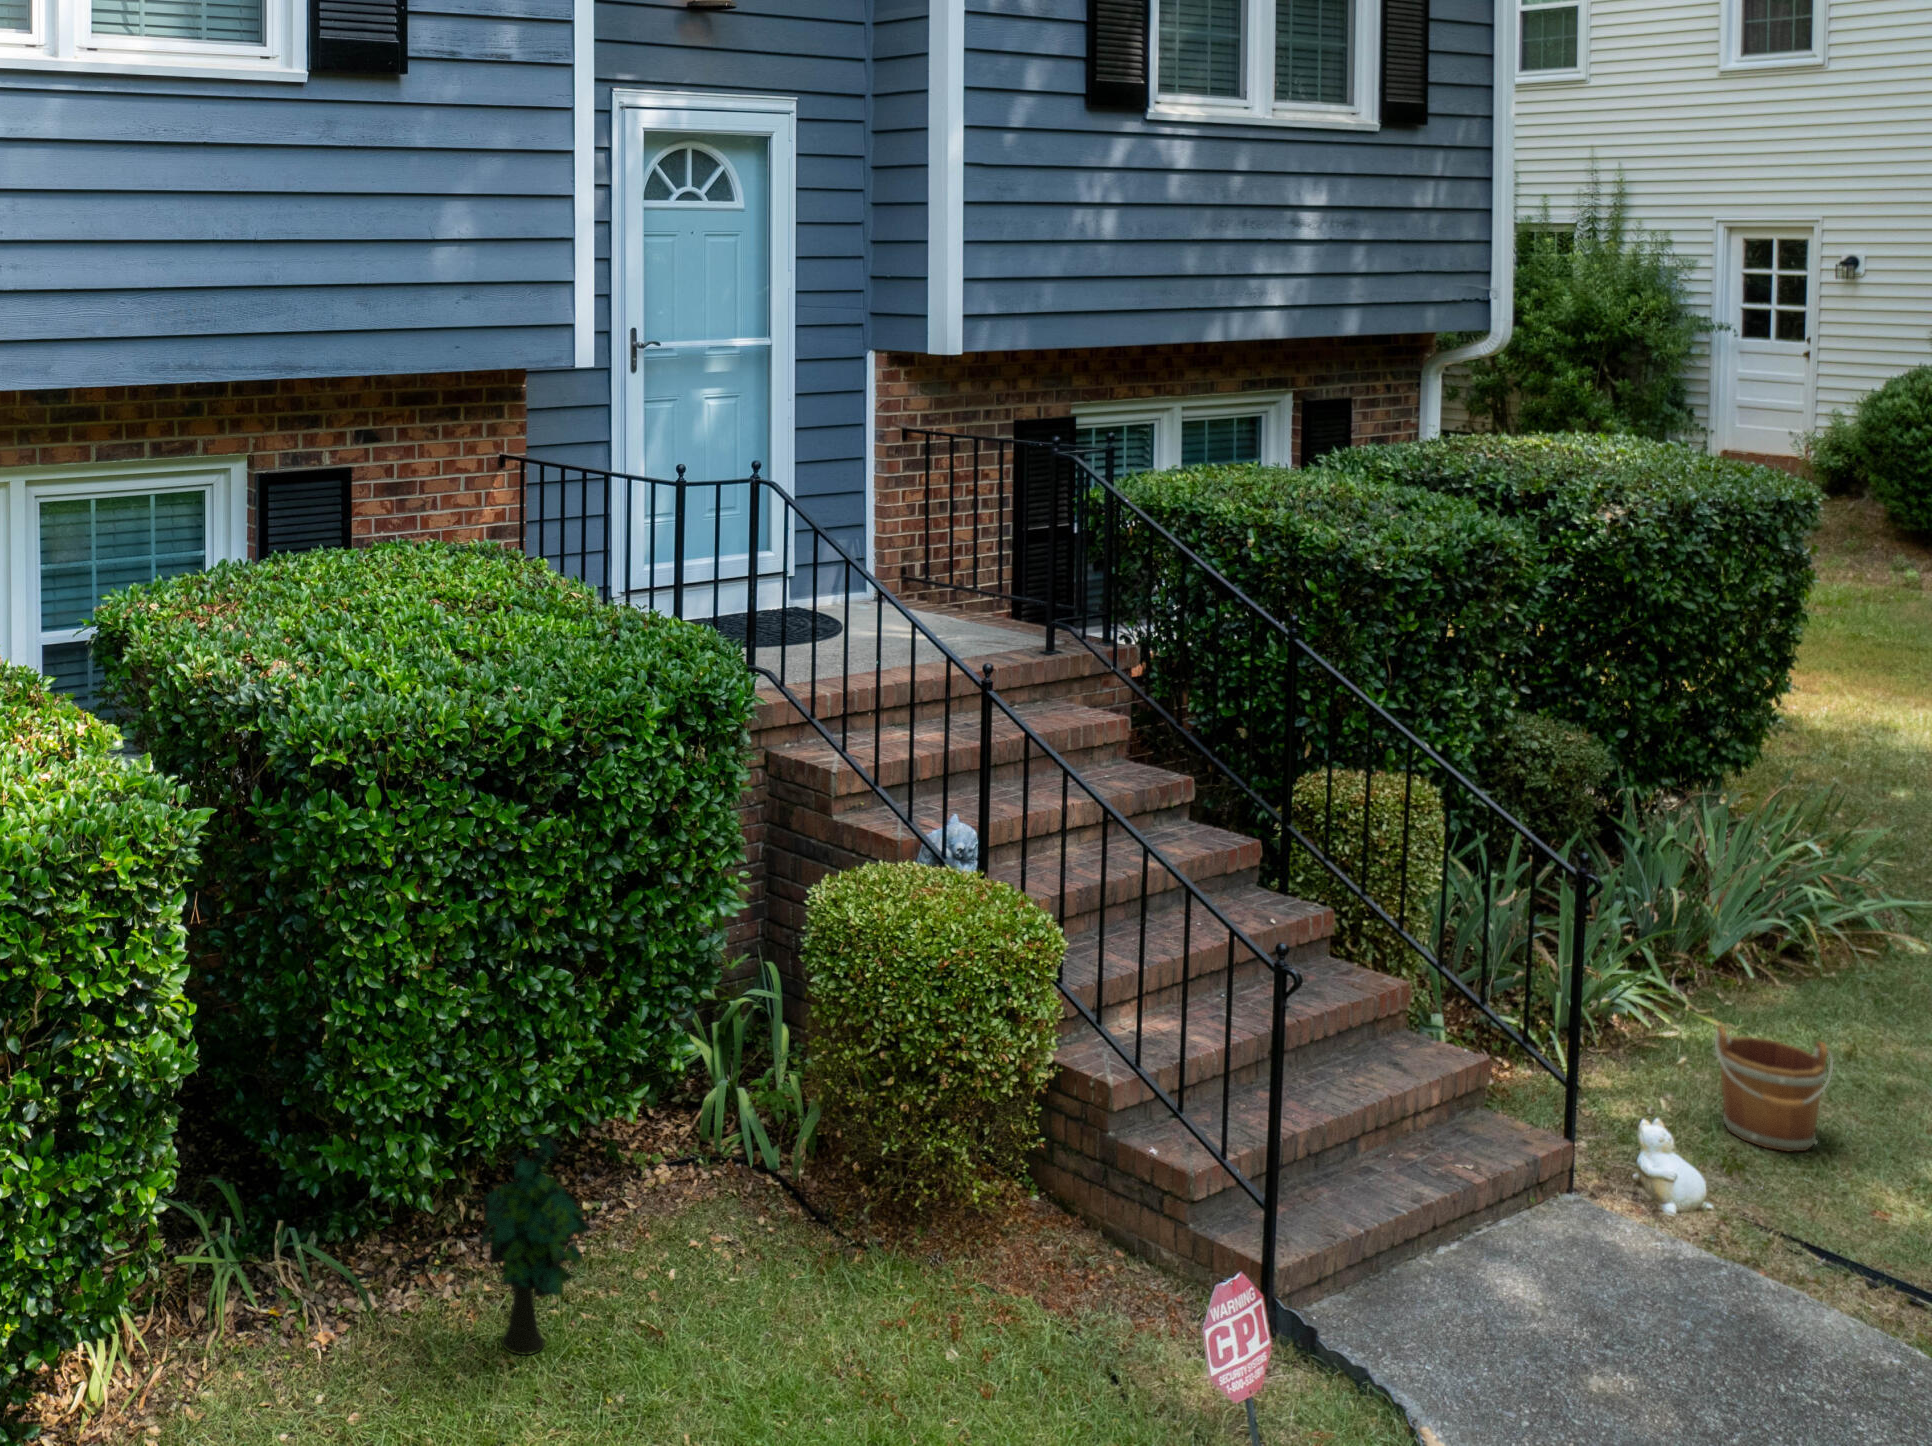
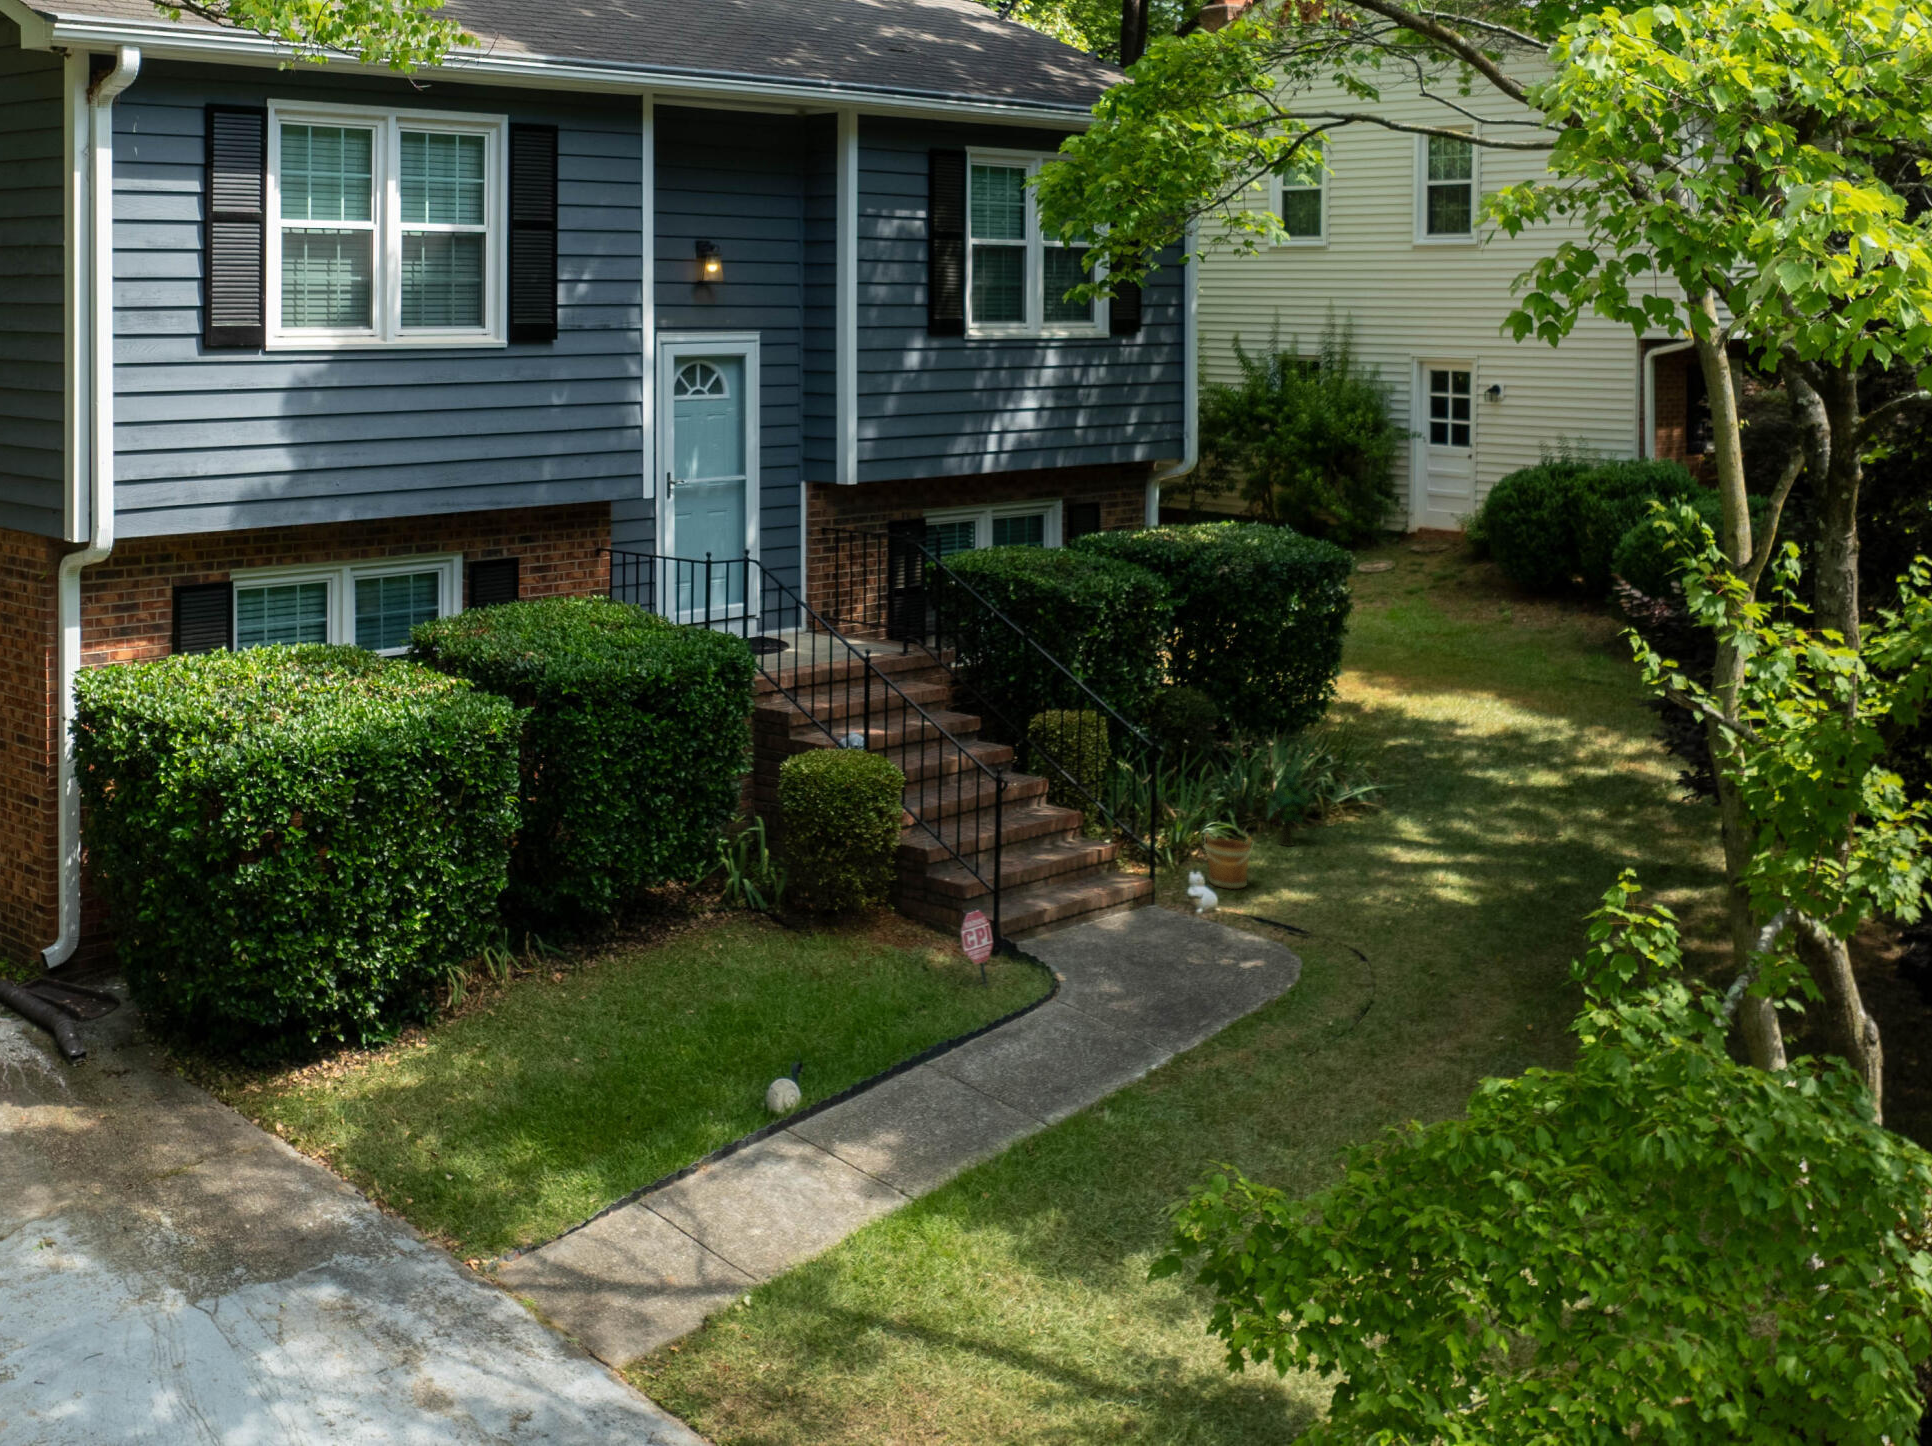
decorative plant: present [470,1135,591,1355] -> present [1267,770,1311,846]

